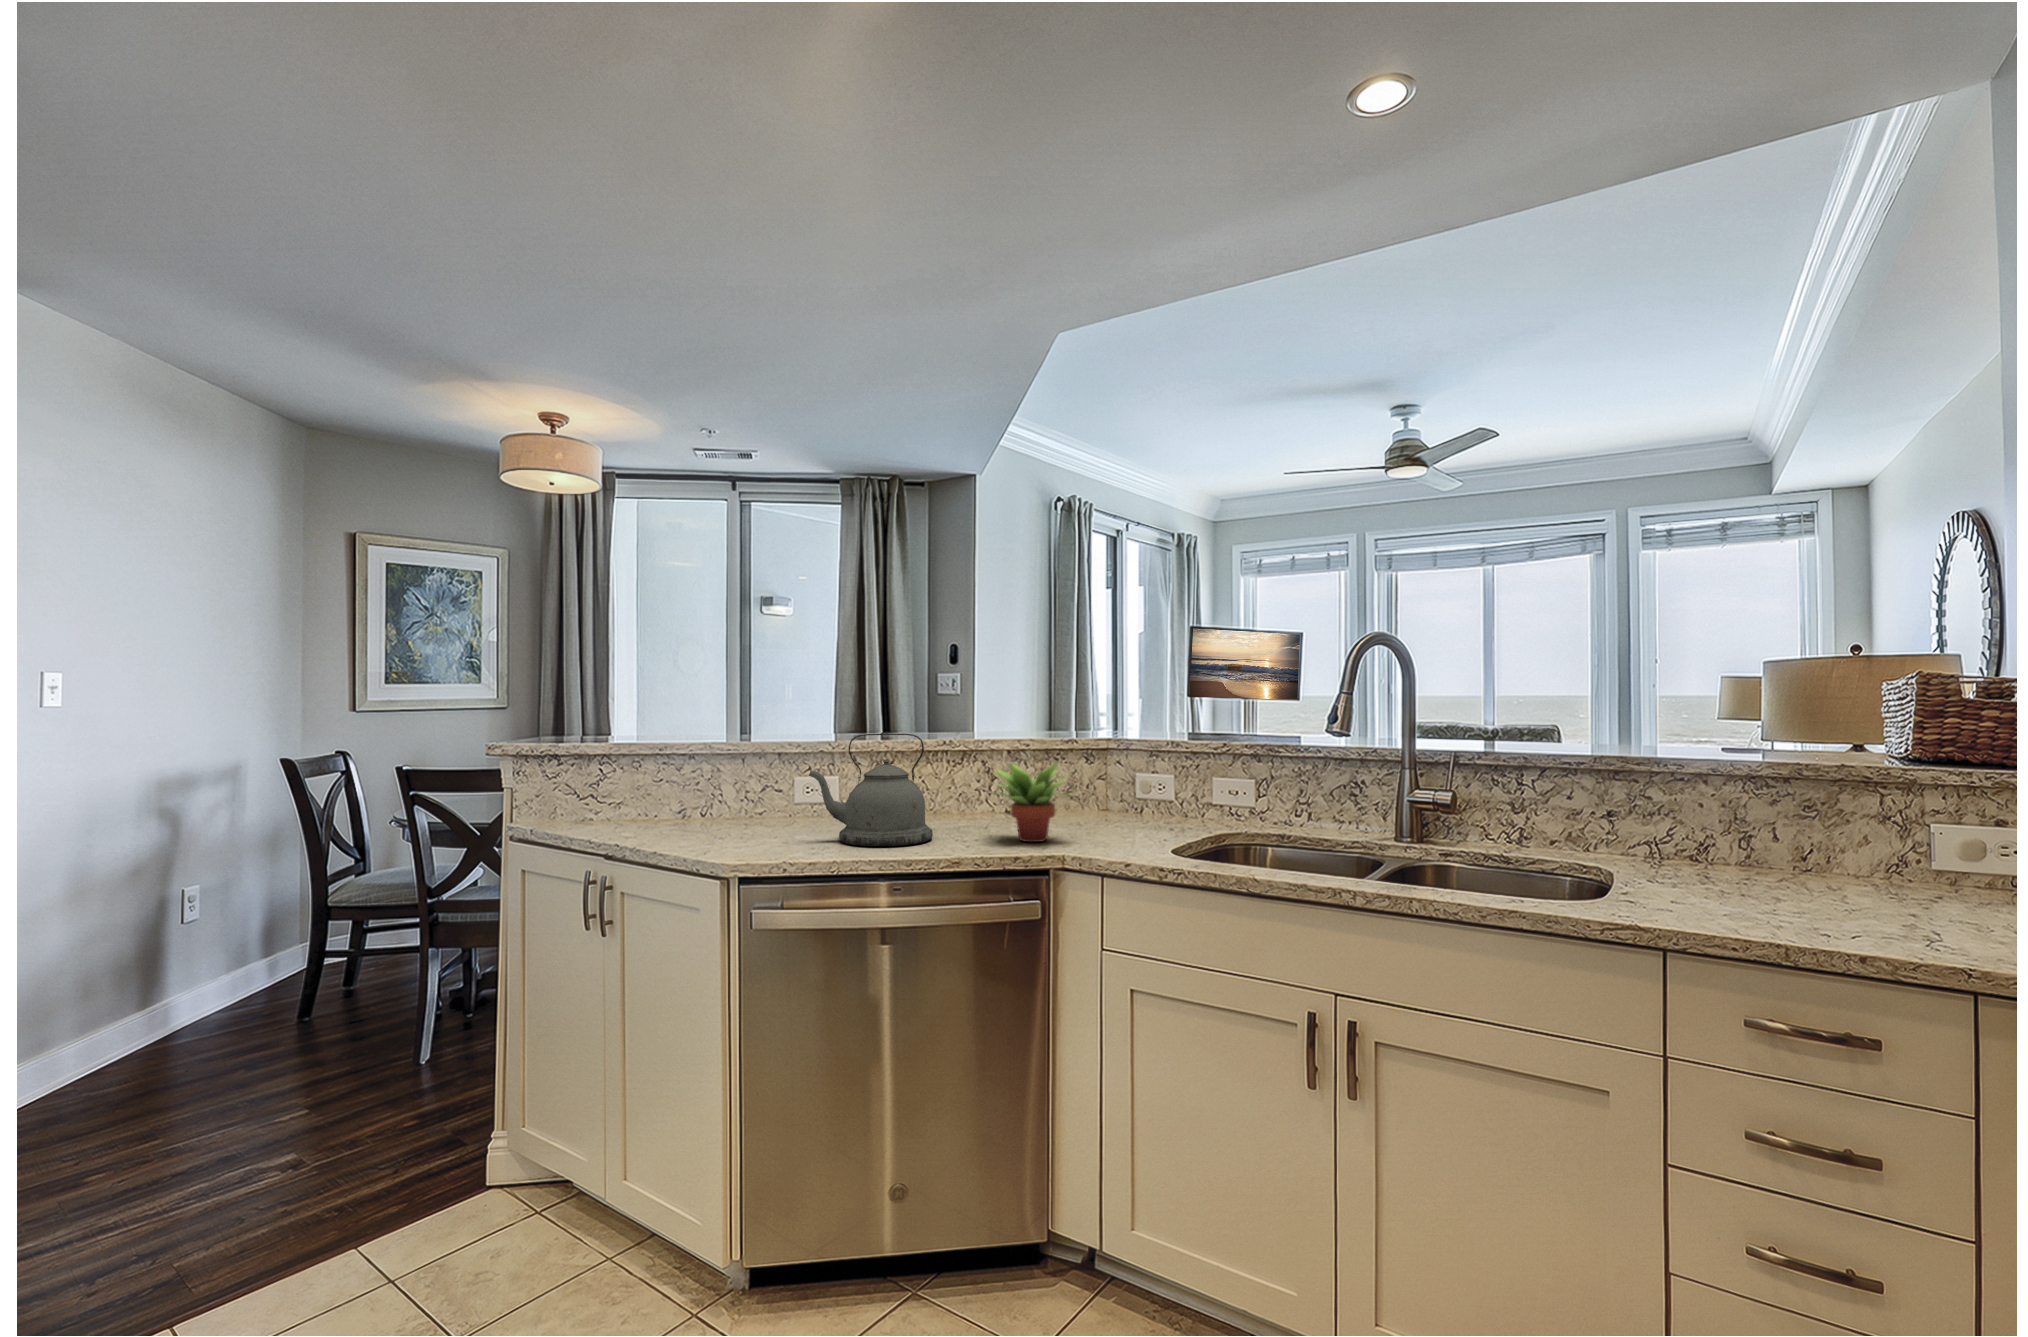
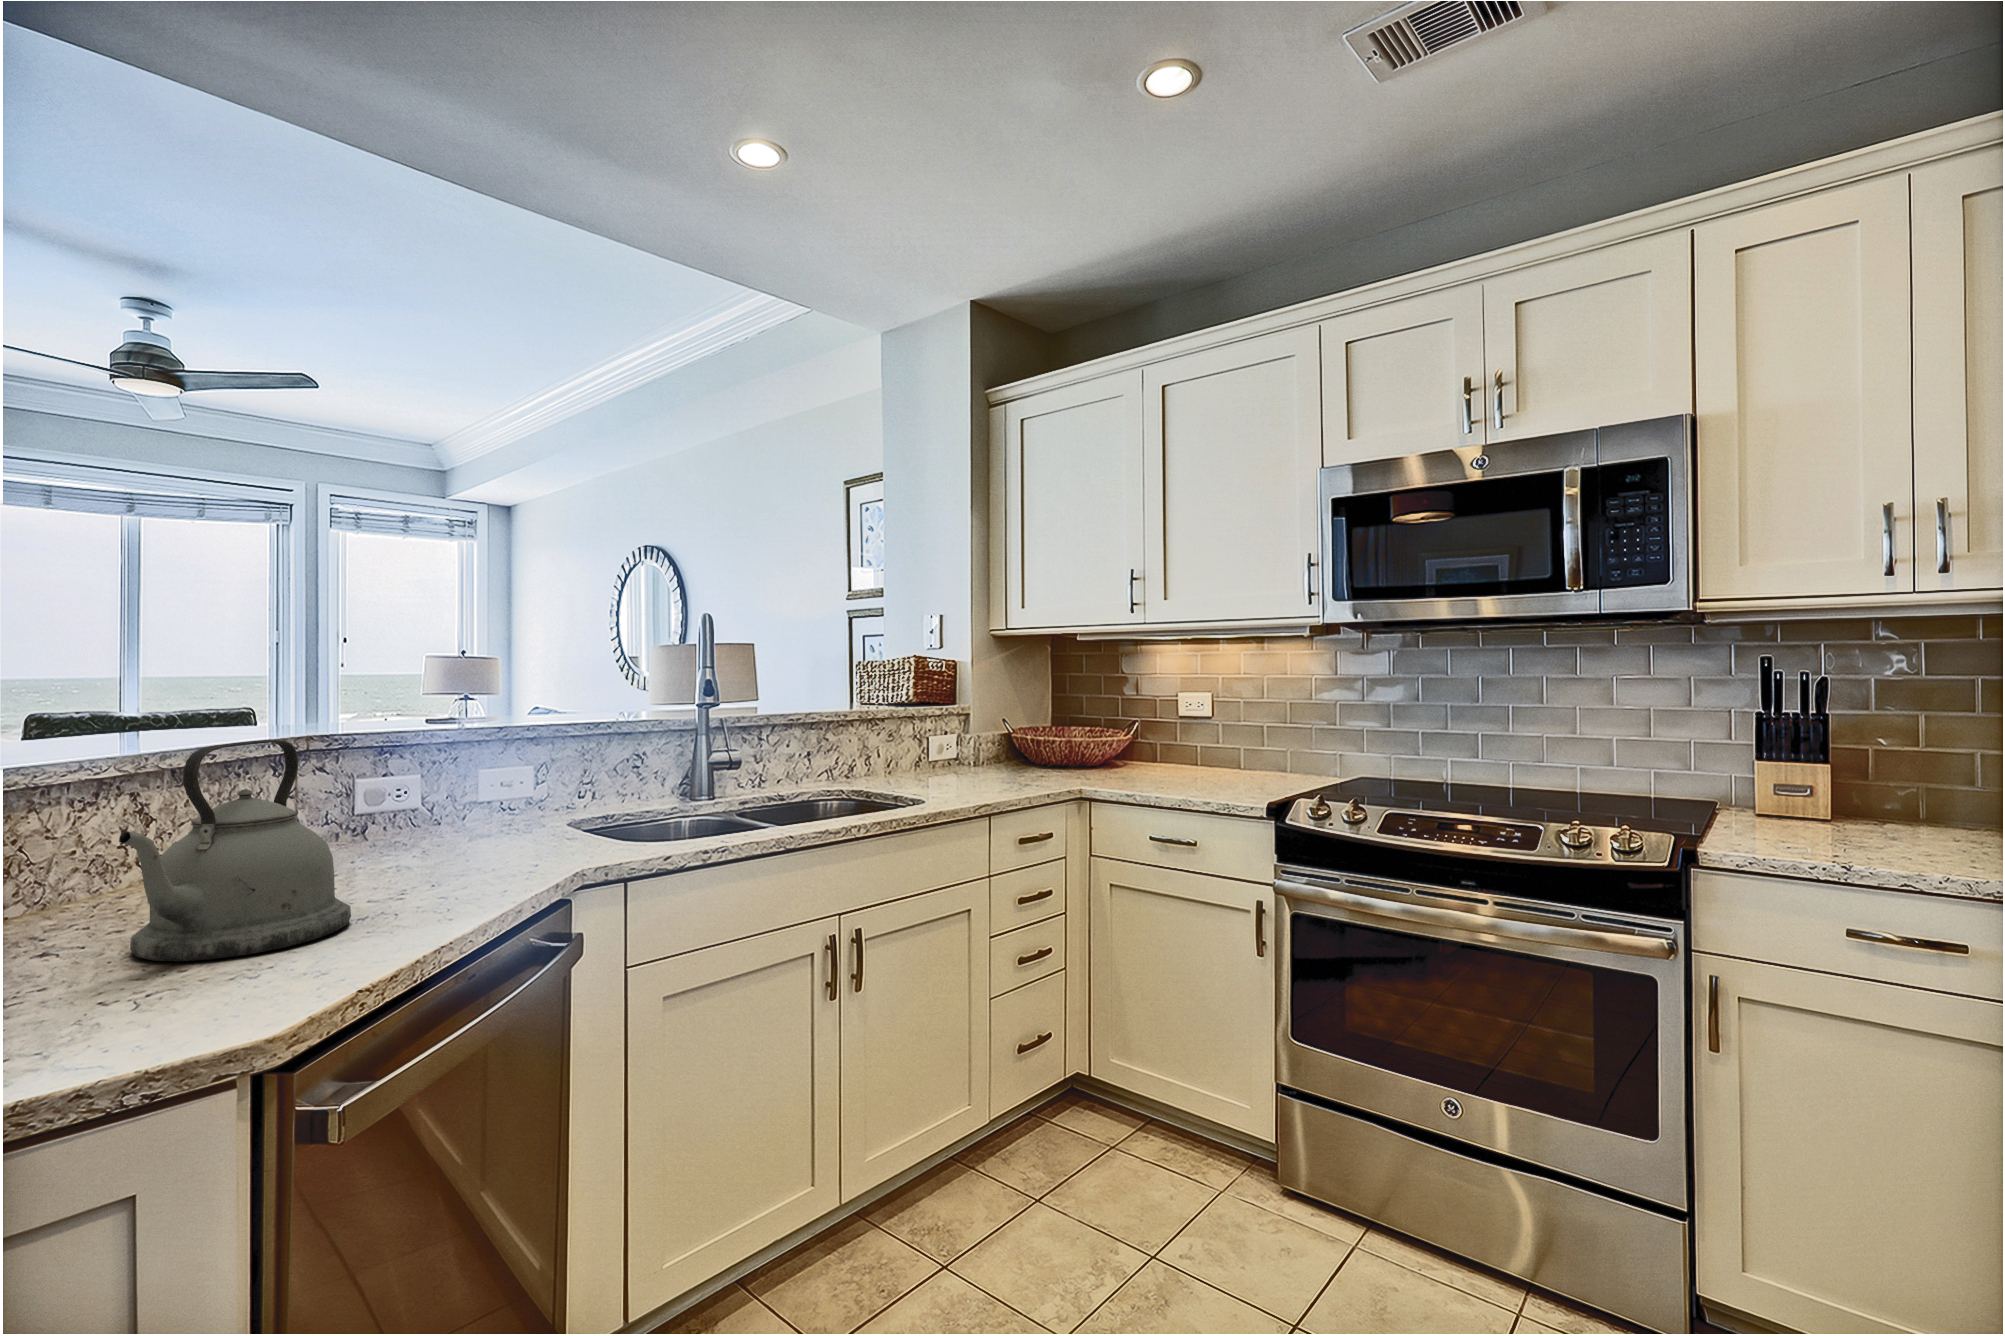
succulent plant: present [996,762,1066,842] -> none [365,758,511,880]

